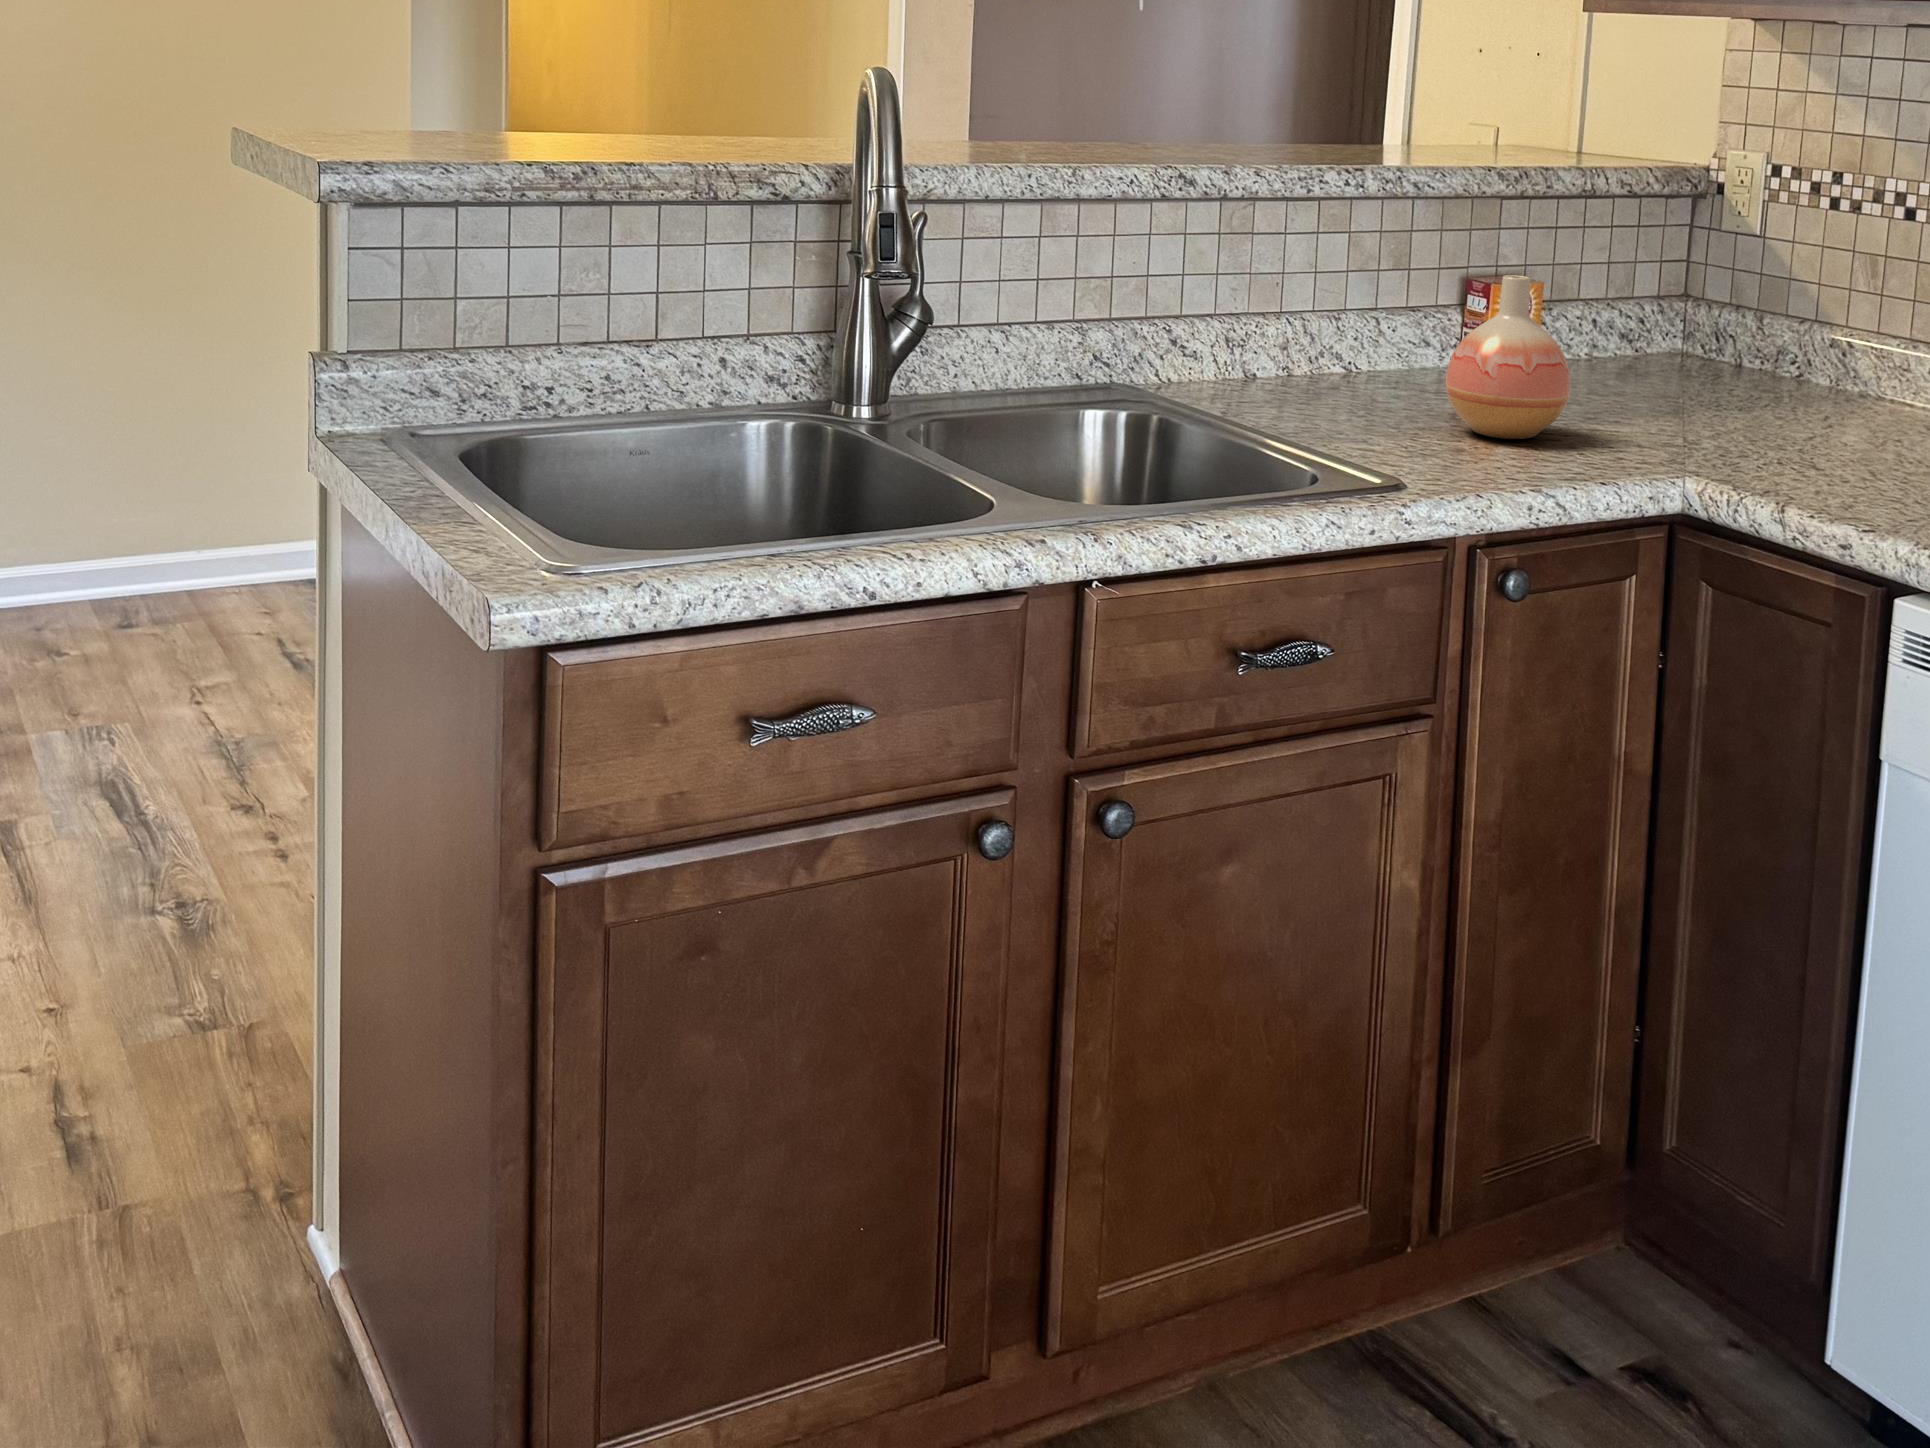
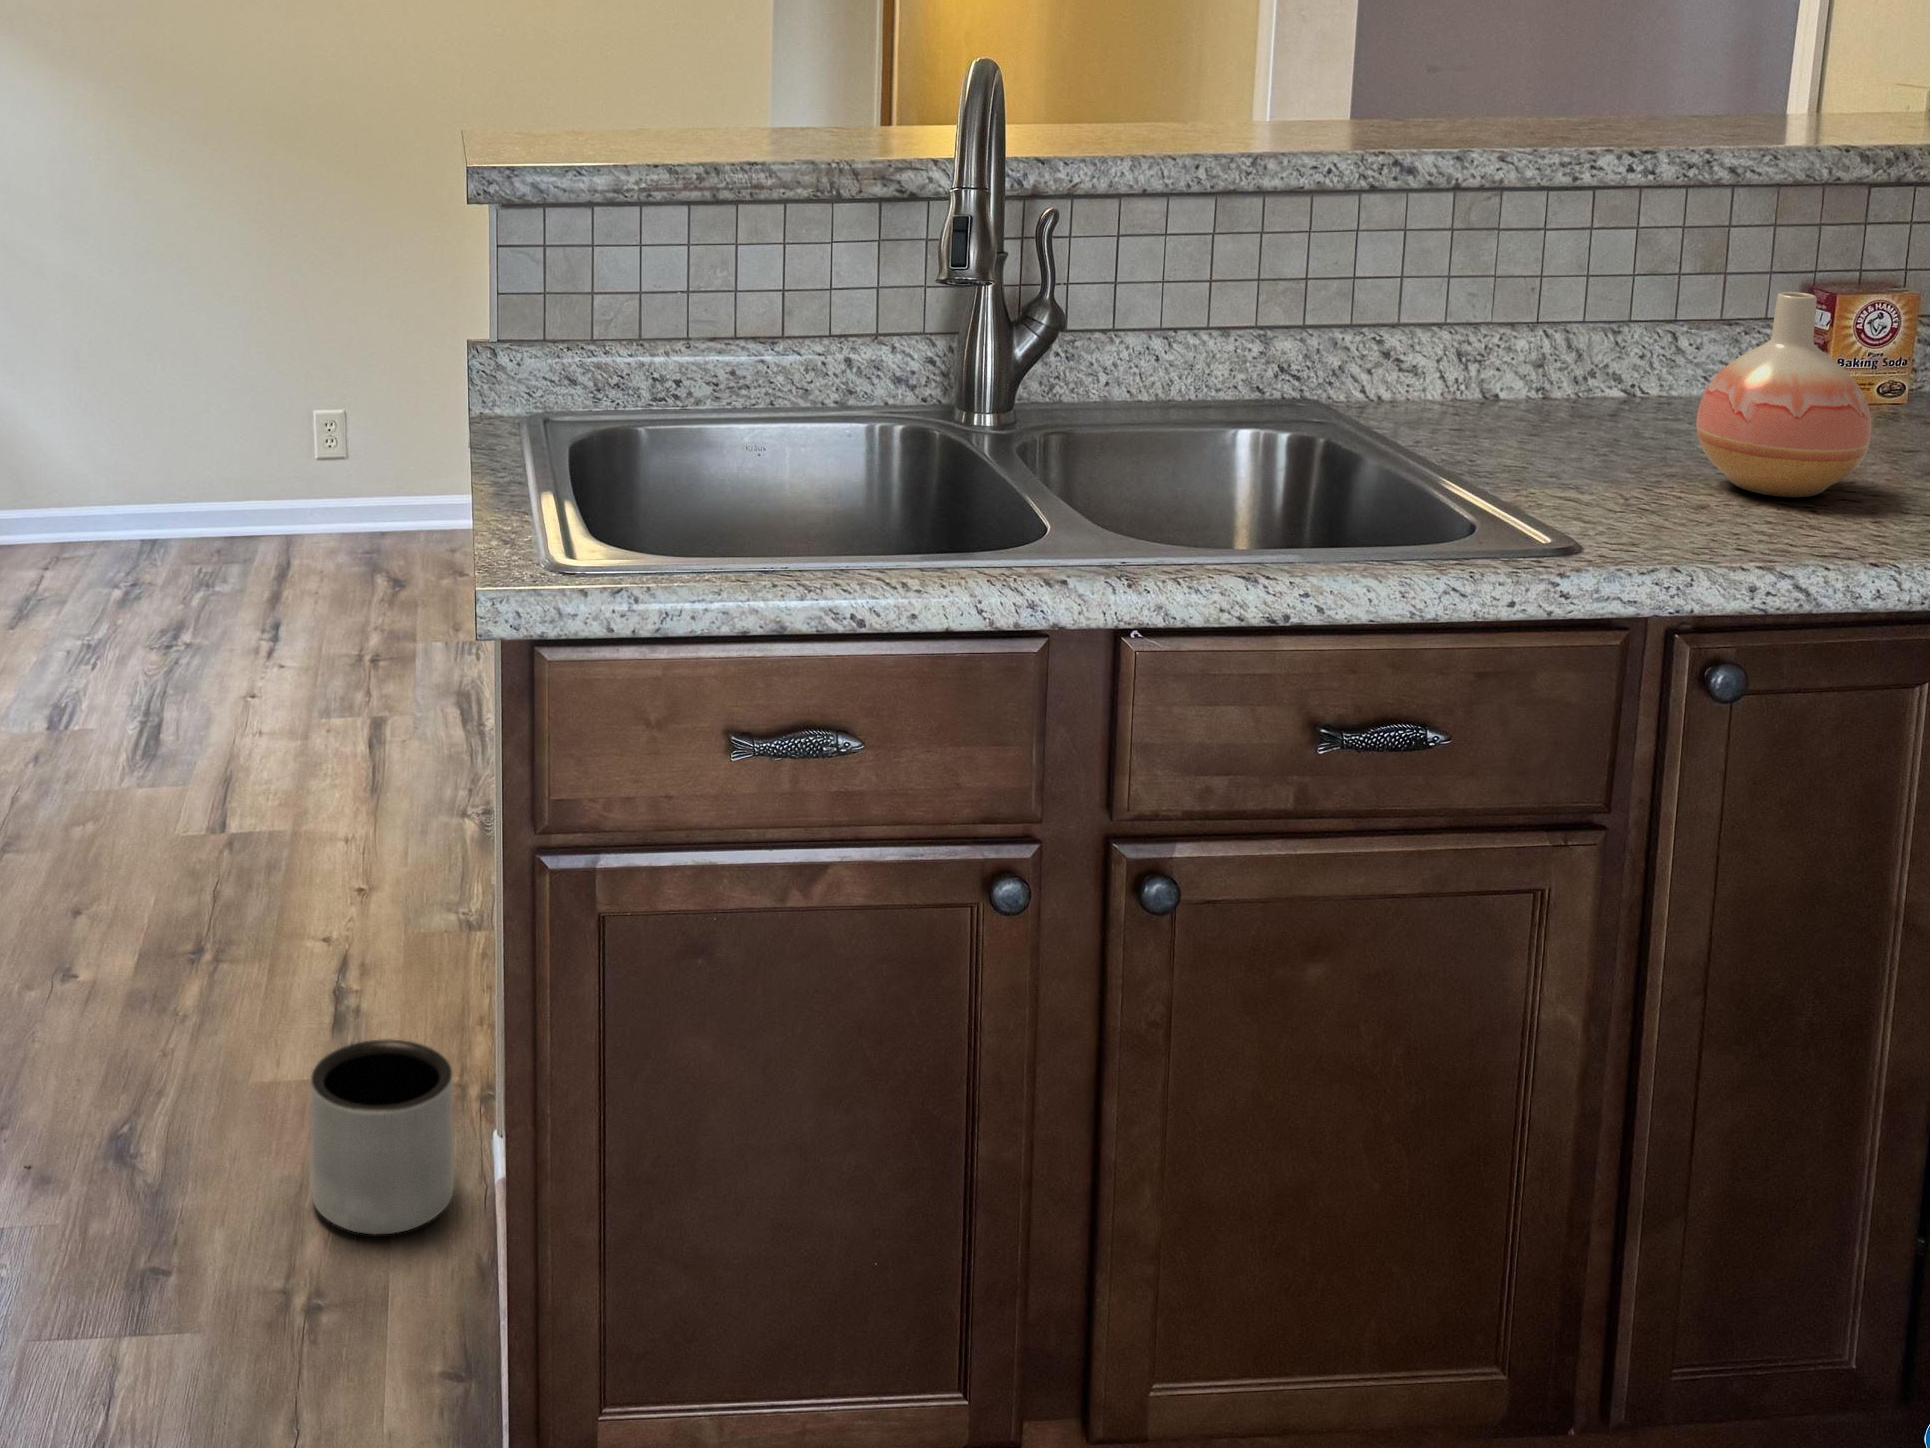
planter: none [111,1139,285,1364] -> present [311,1039,454,1235]

